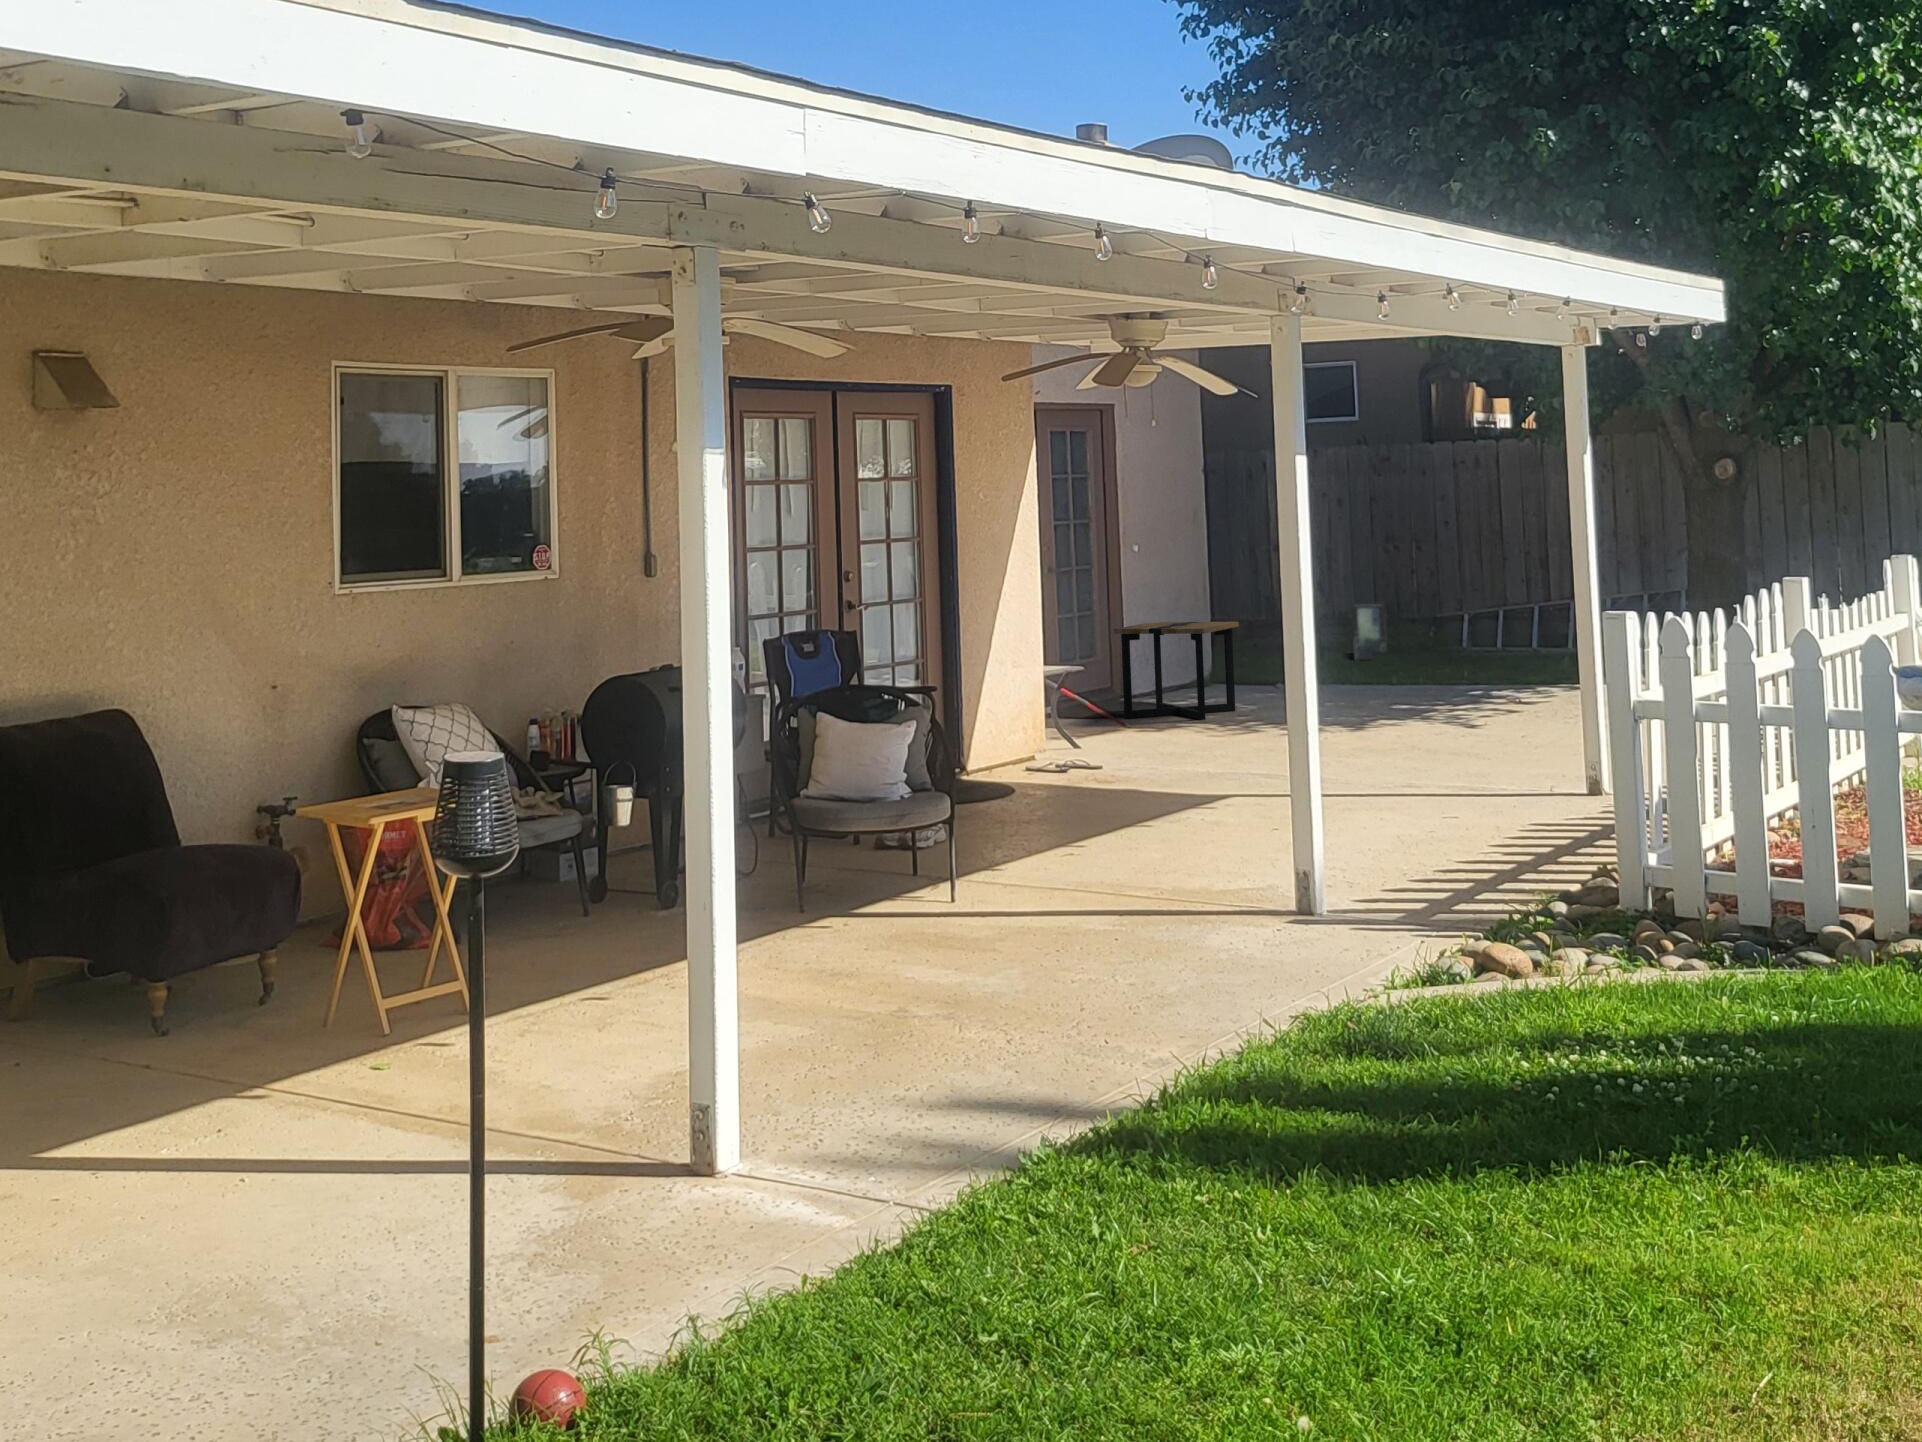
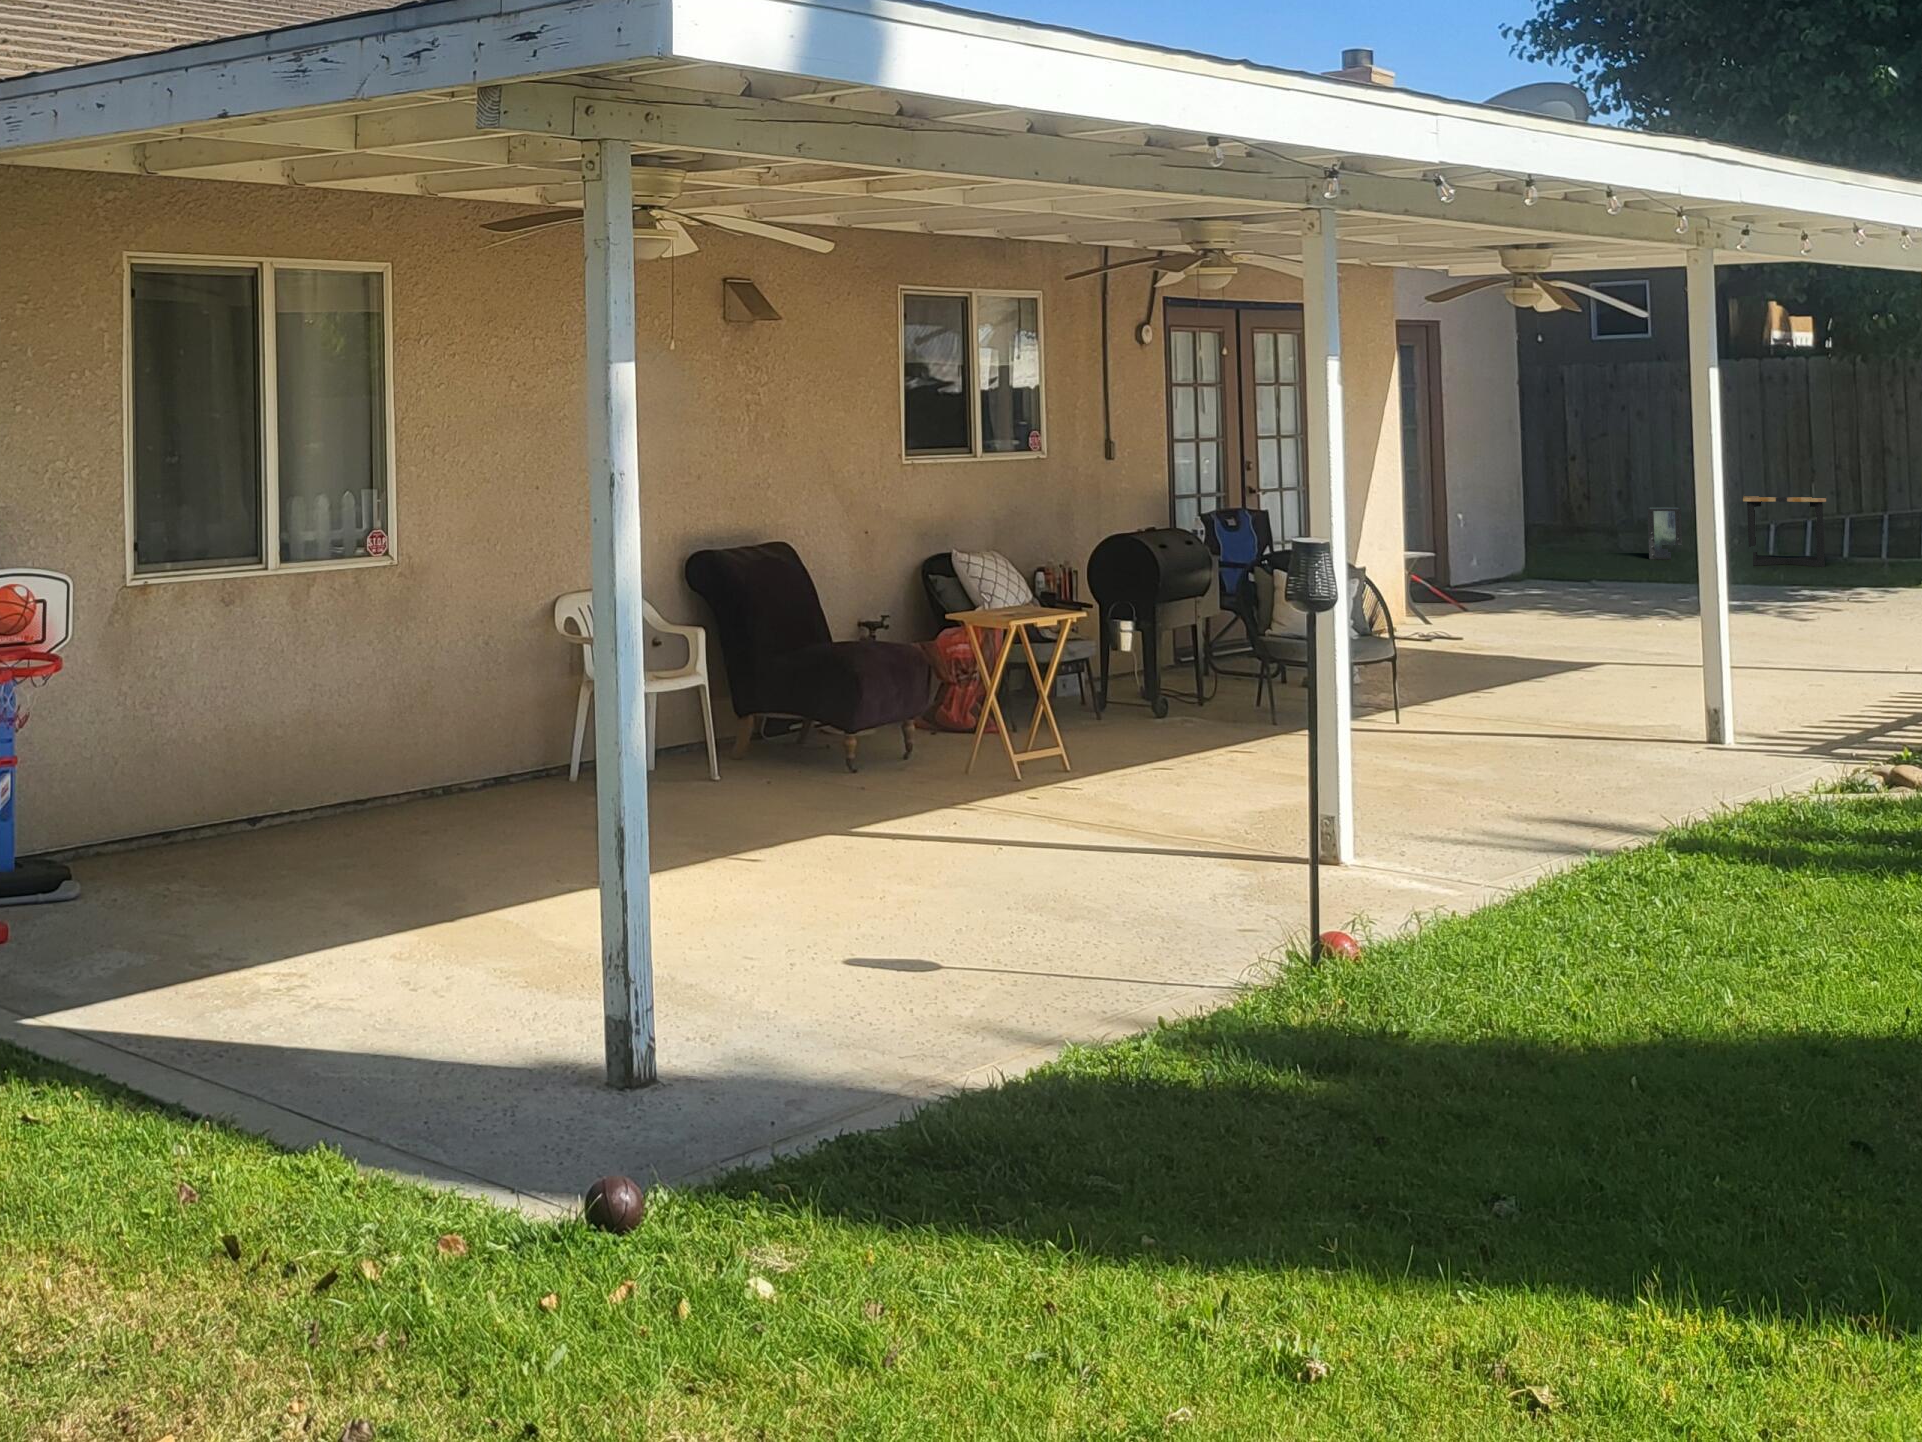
side table: present [1114,622,1239,720] -> present [1743,496,1826,567]

